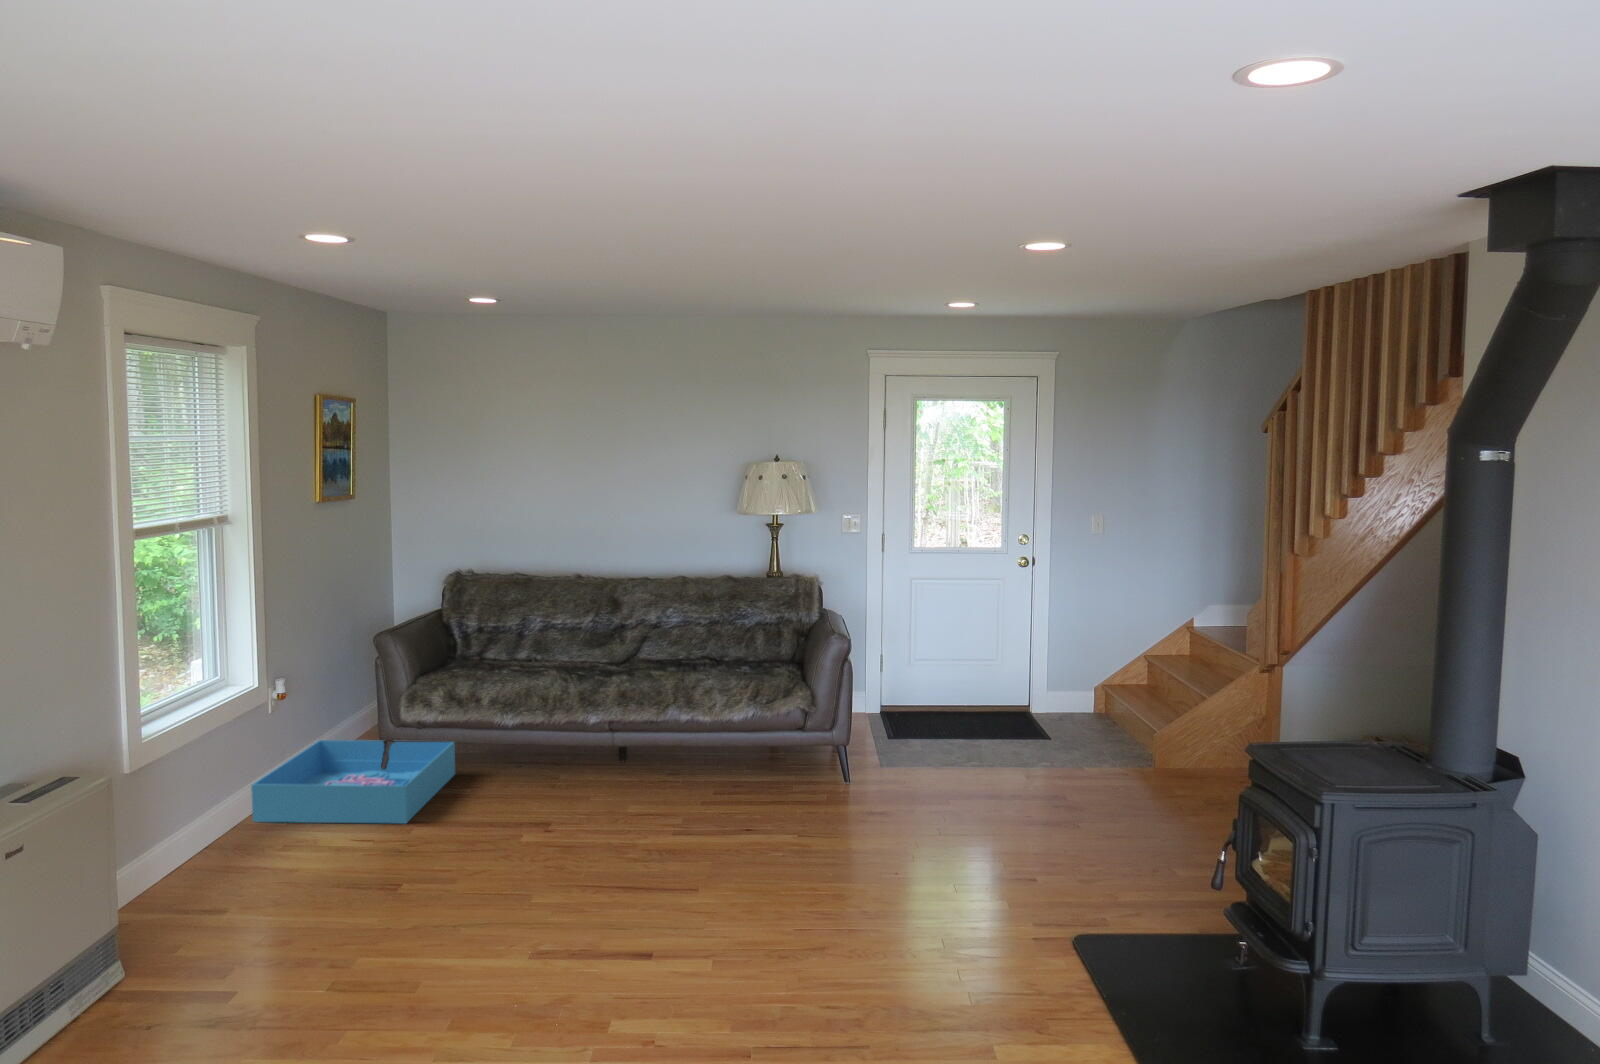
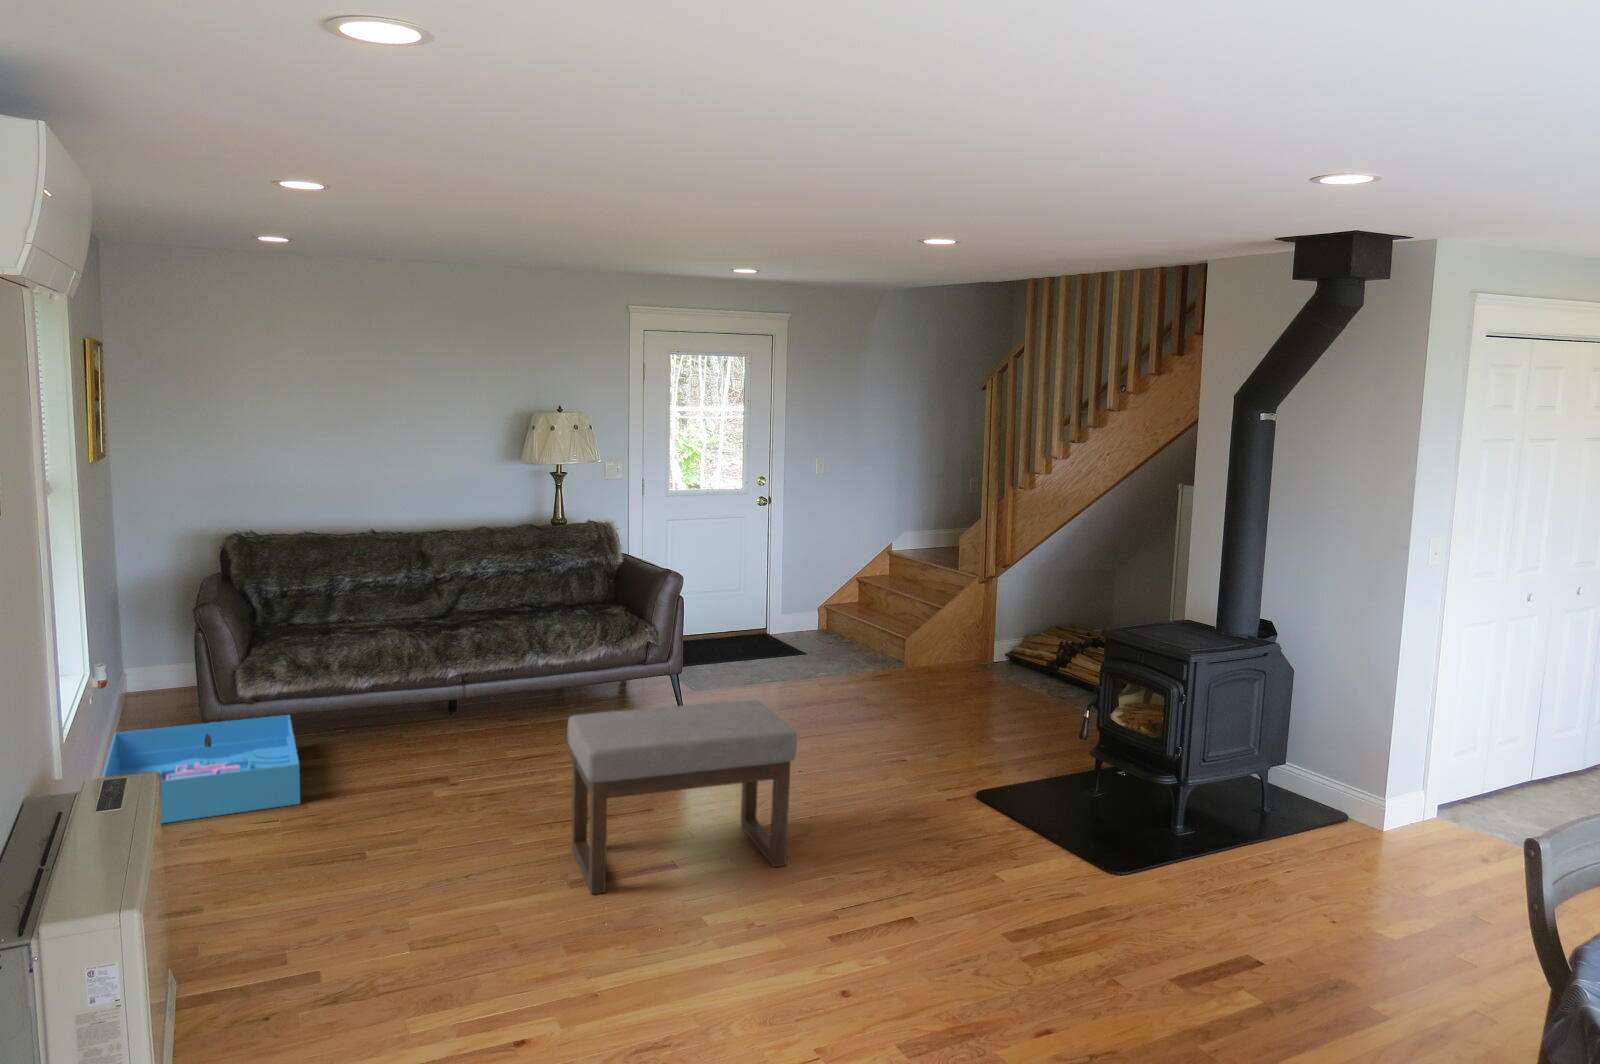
ottoman: none [519,770,768,974] -> present [567,700,797,894]

